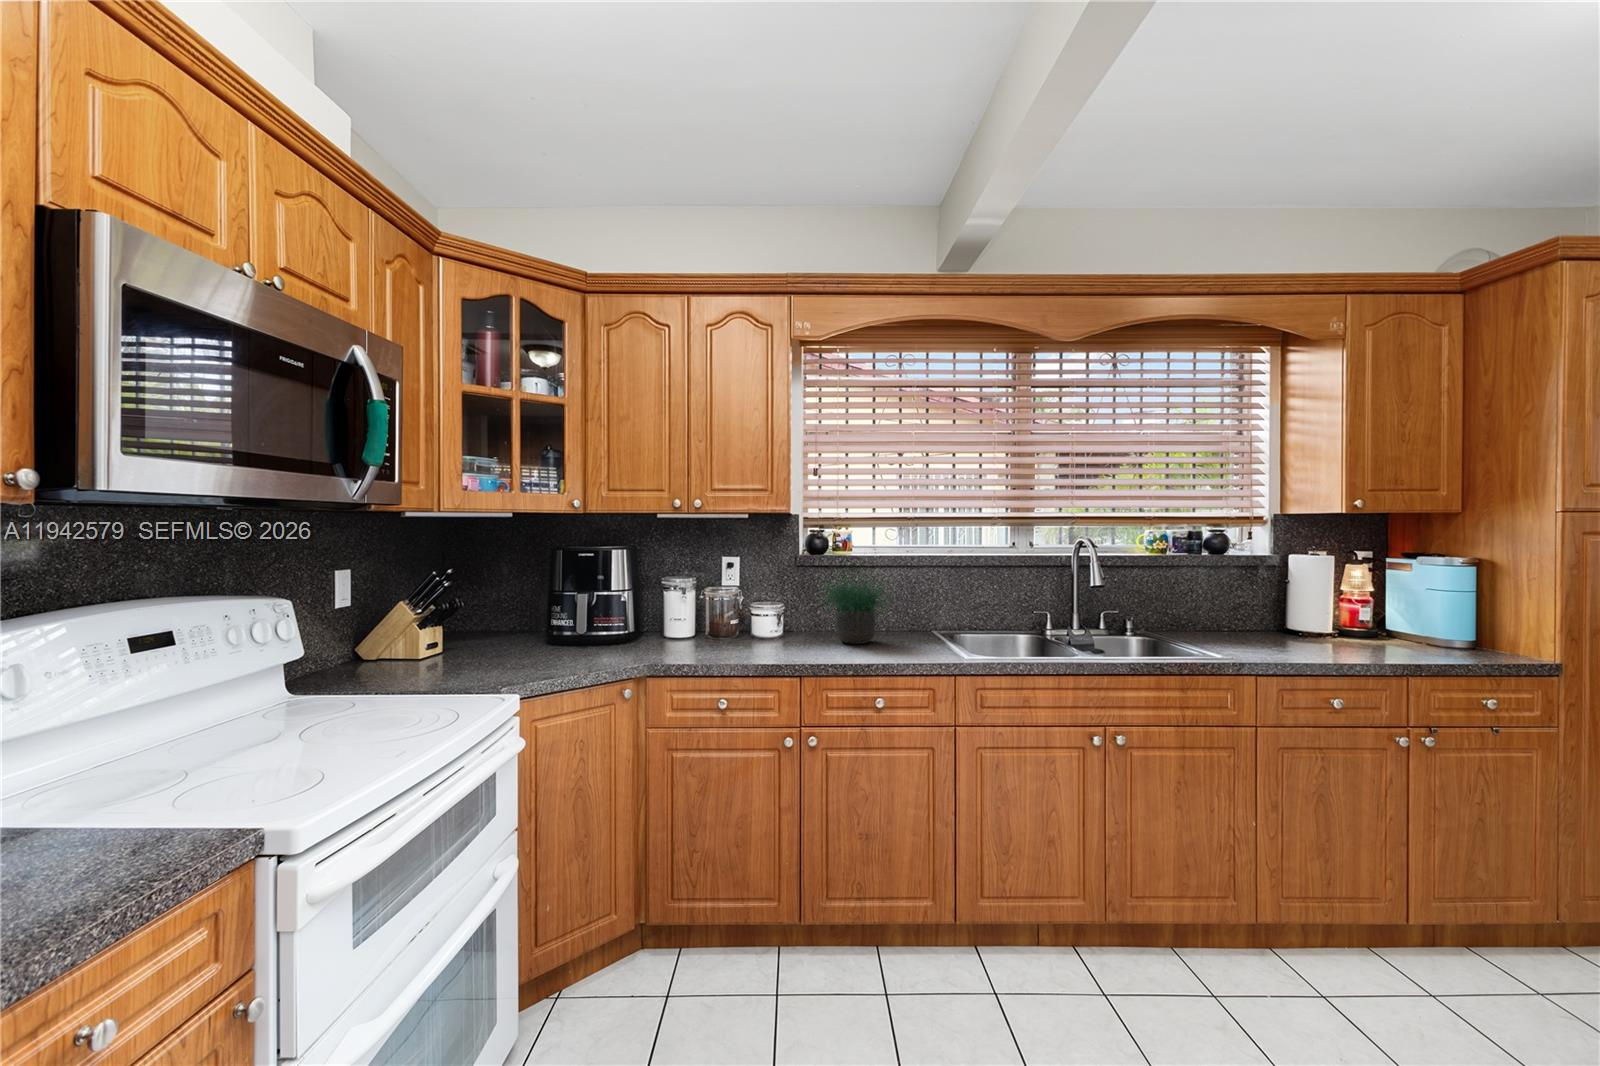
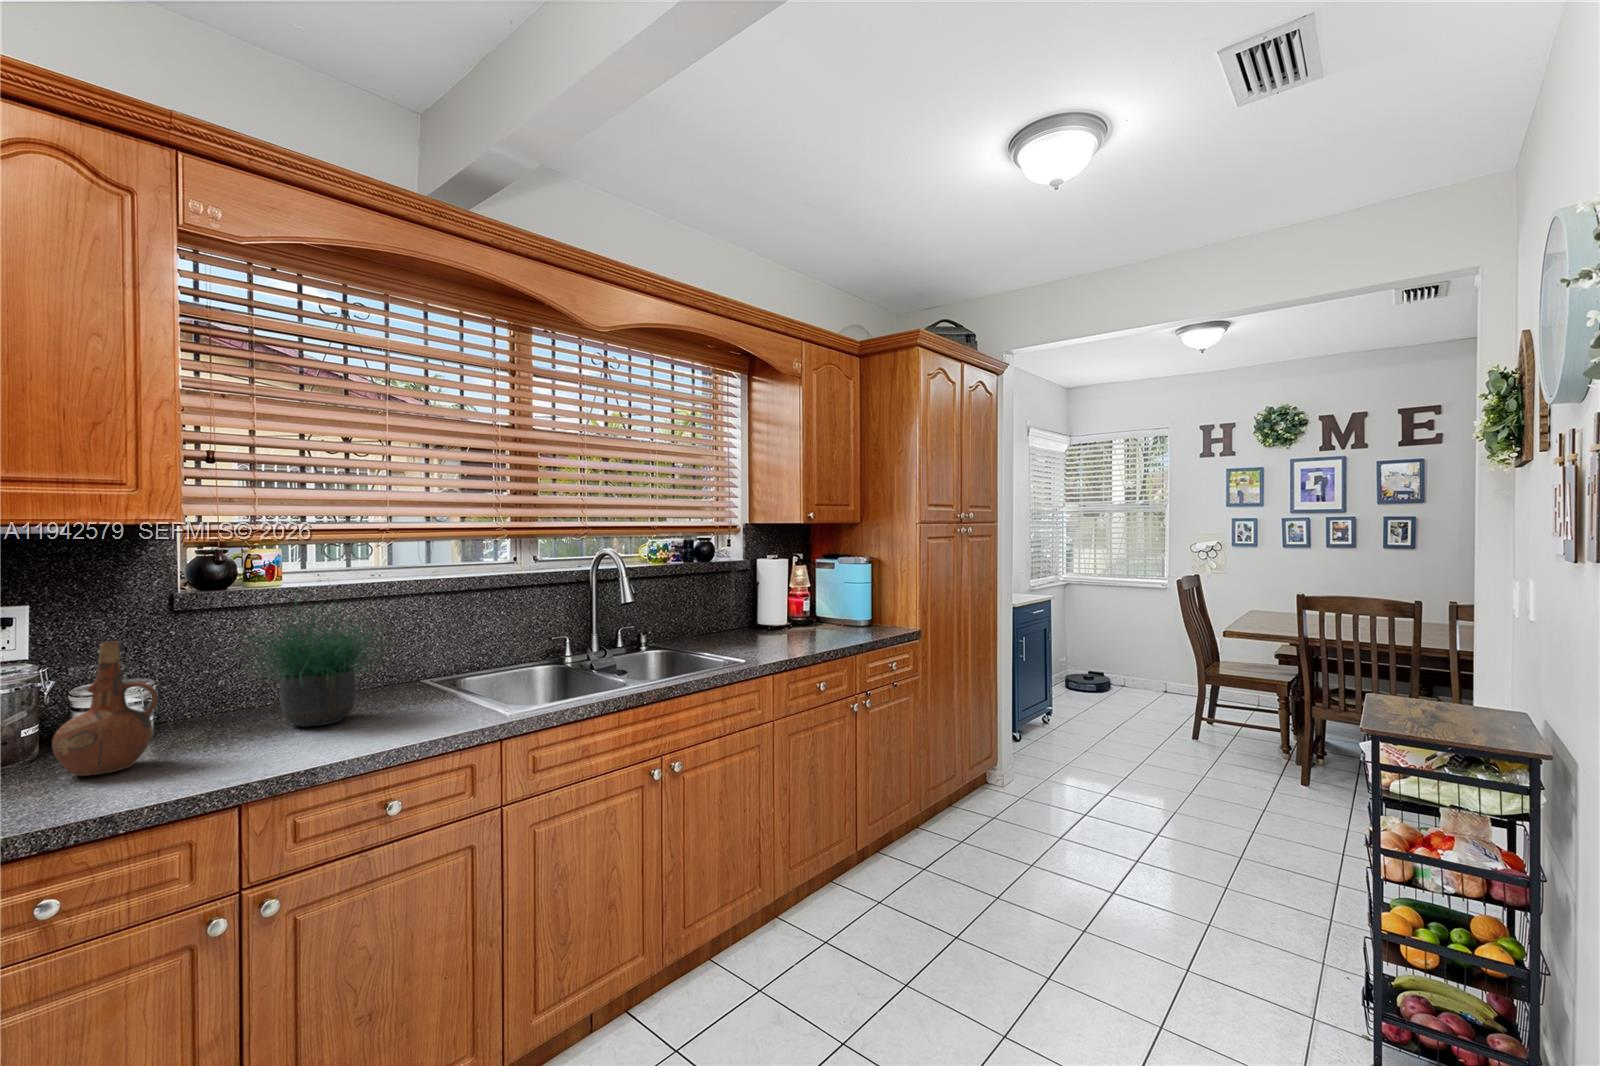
ceramic pitcher: none [734,577,775,646] -> present [52,641,158,776]

